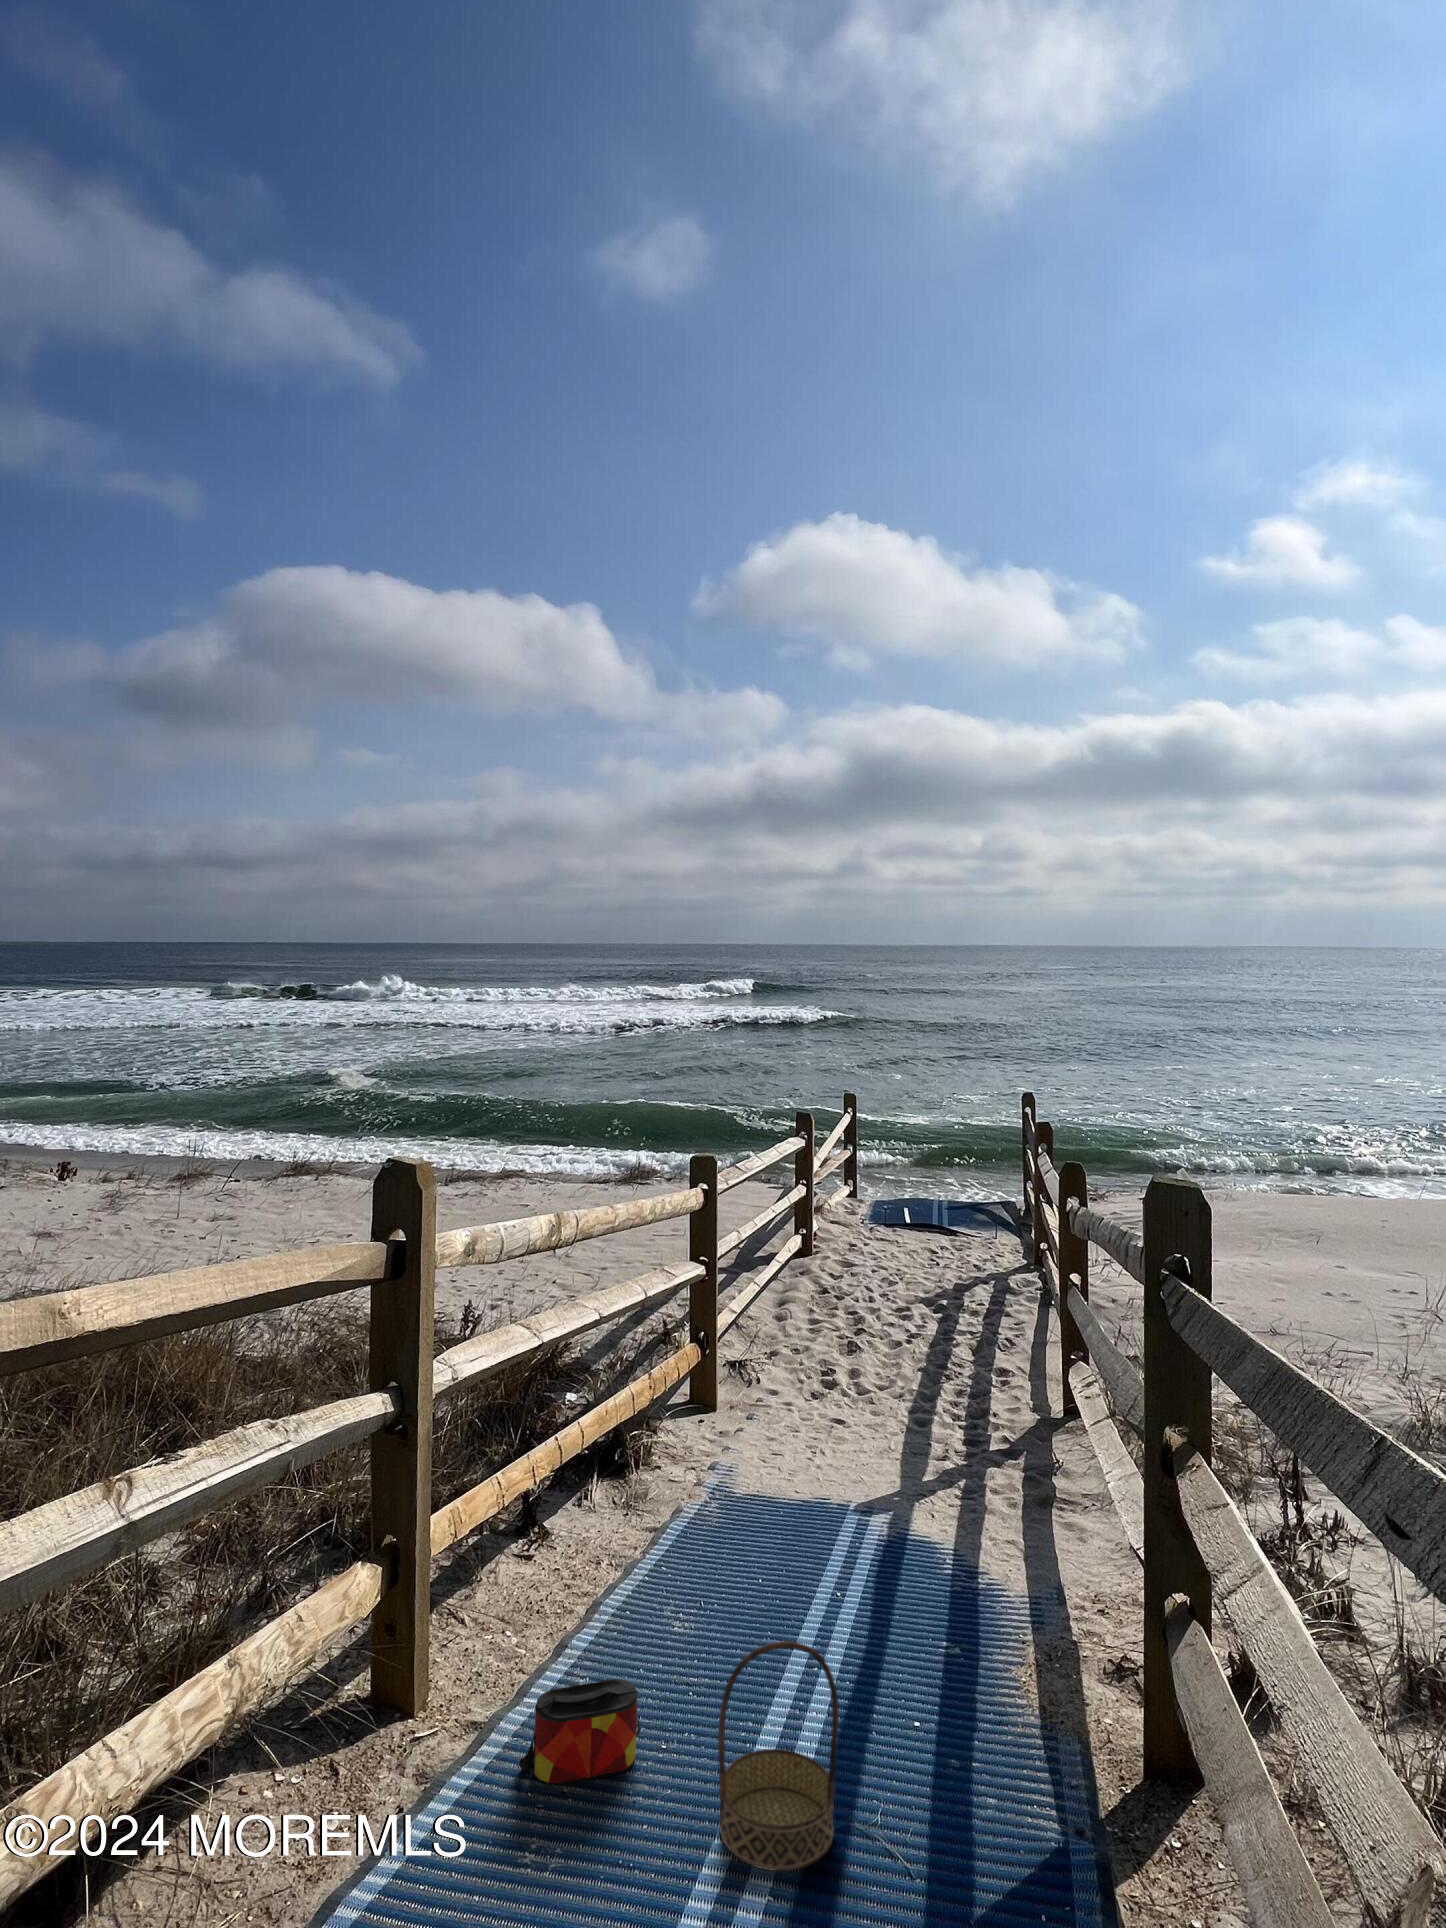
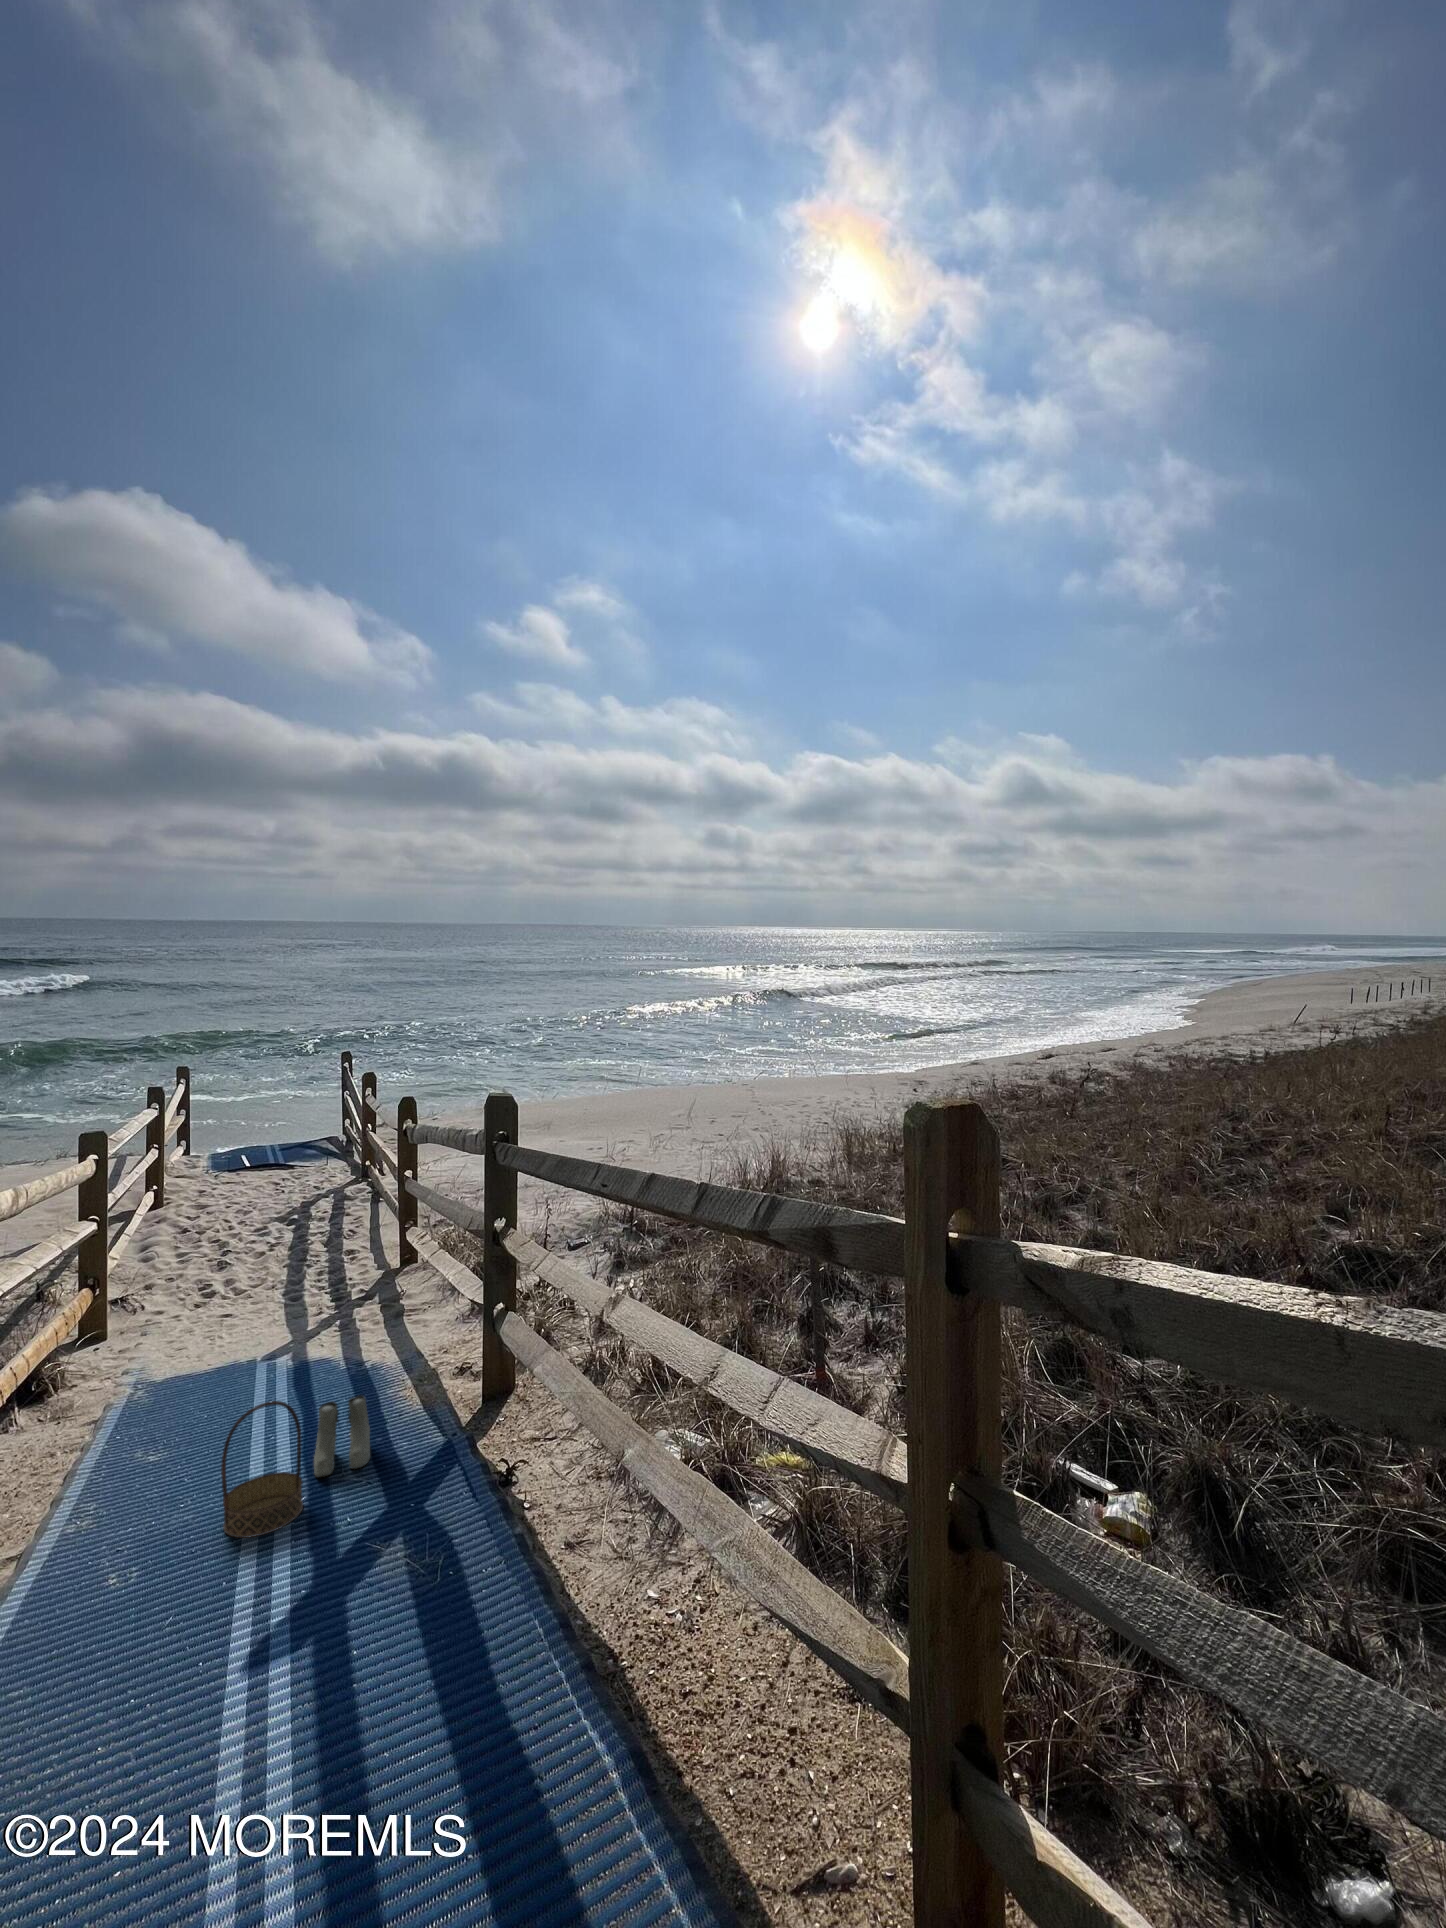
boots: none [864,1656,955,1800] -> present [314,1395,370,1478]
bag: present [519,1679,641,1786] -> none [50,1483,146,1568]

